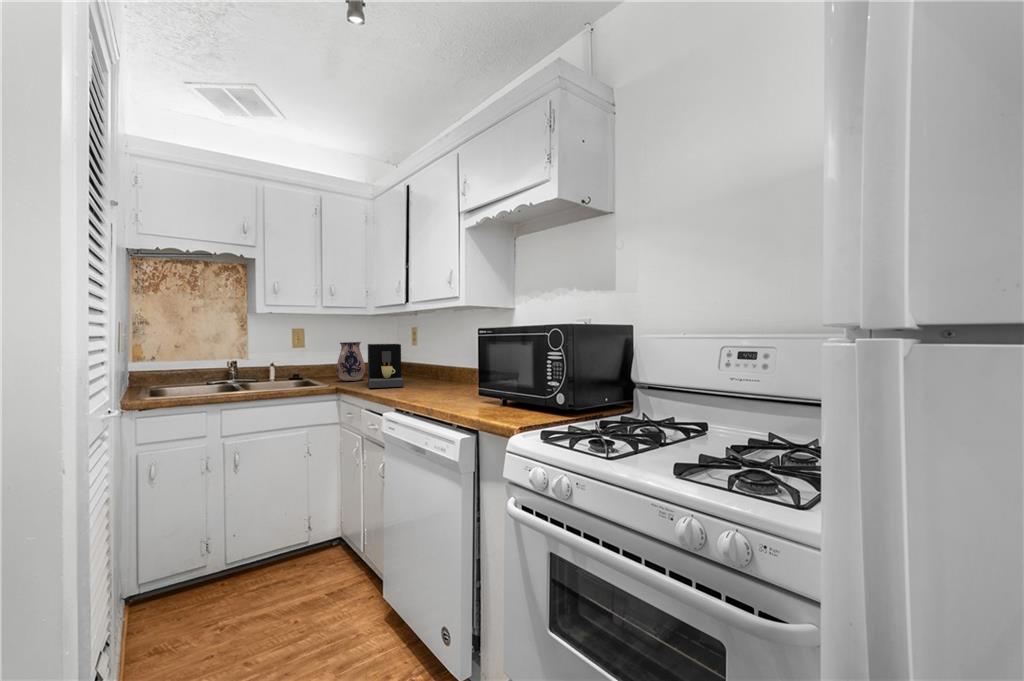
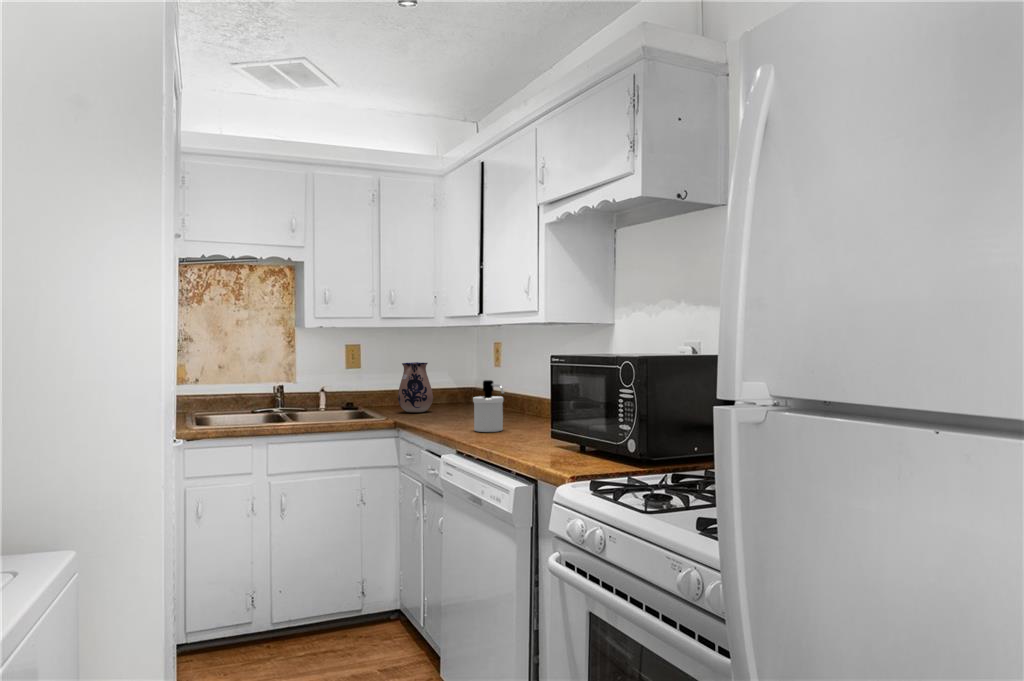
coffee maker: present [368,344,404,388] -> none [433,366,475,423]
soap dispenser: none [405,352,433,393] -> present [473,380,504,432]

